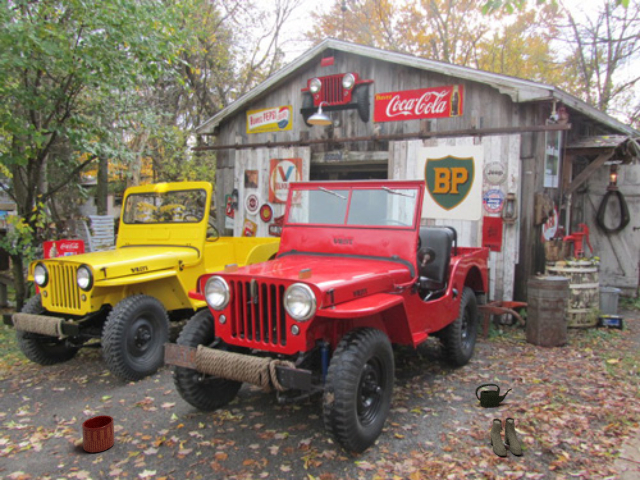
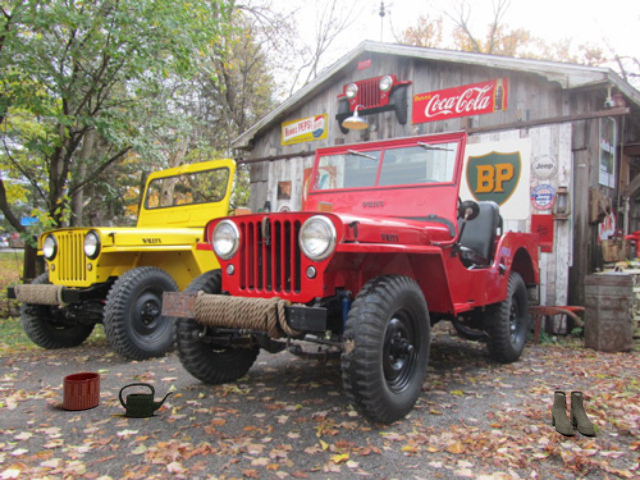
watering can: present [475,384,512,407] -> present [119,383,173,417]

